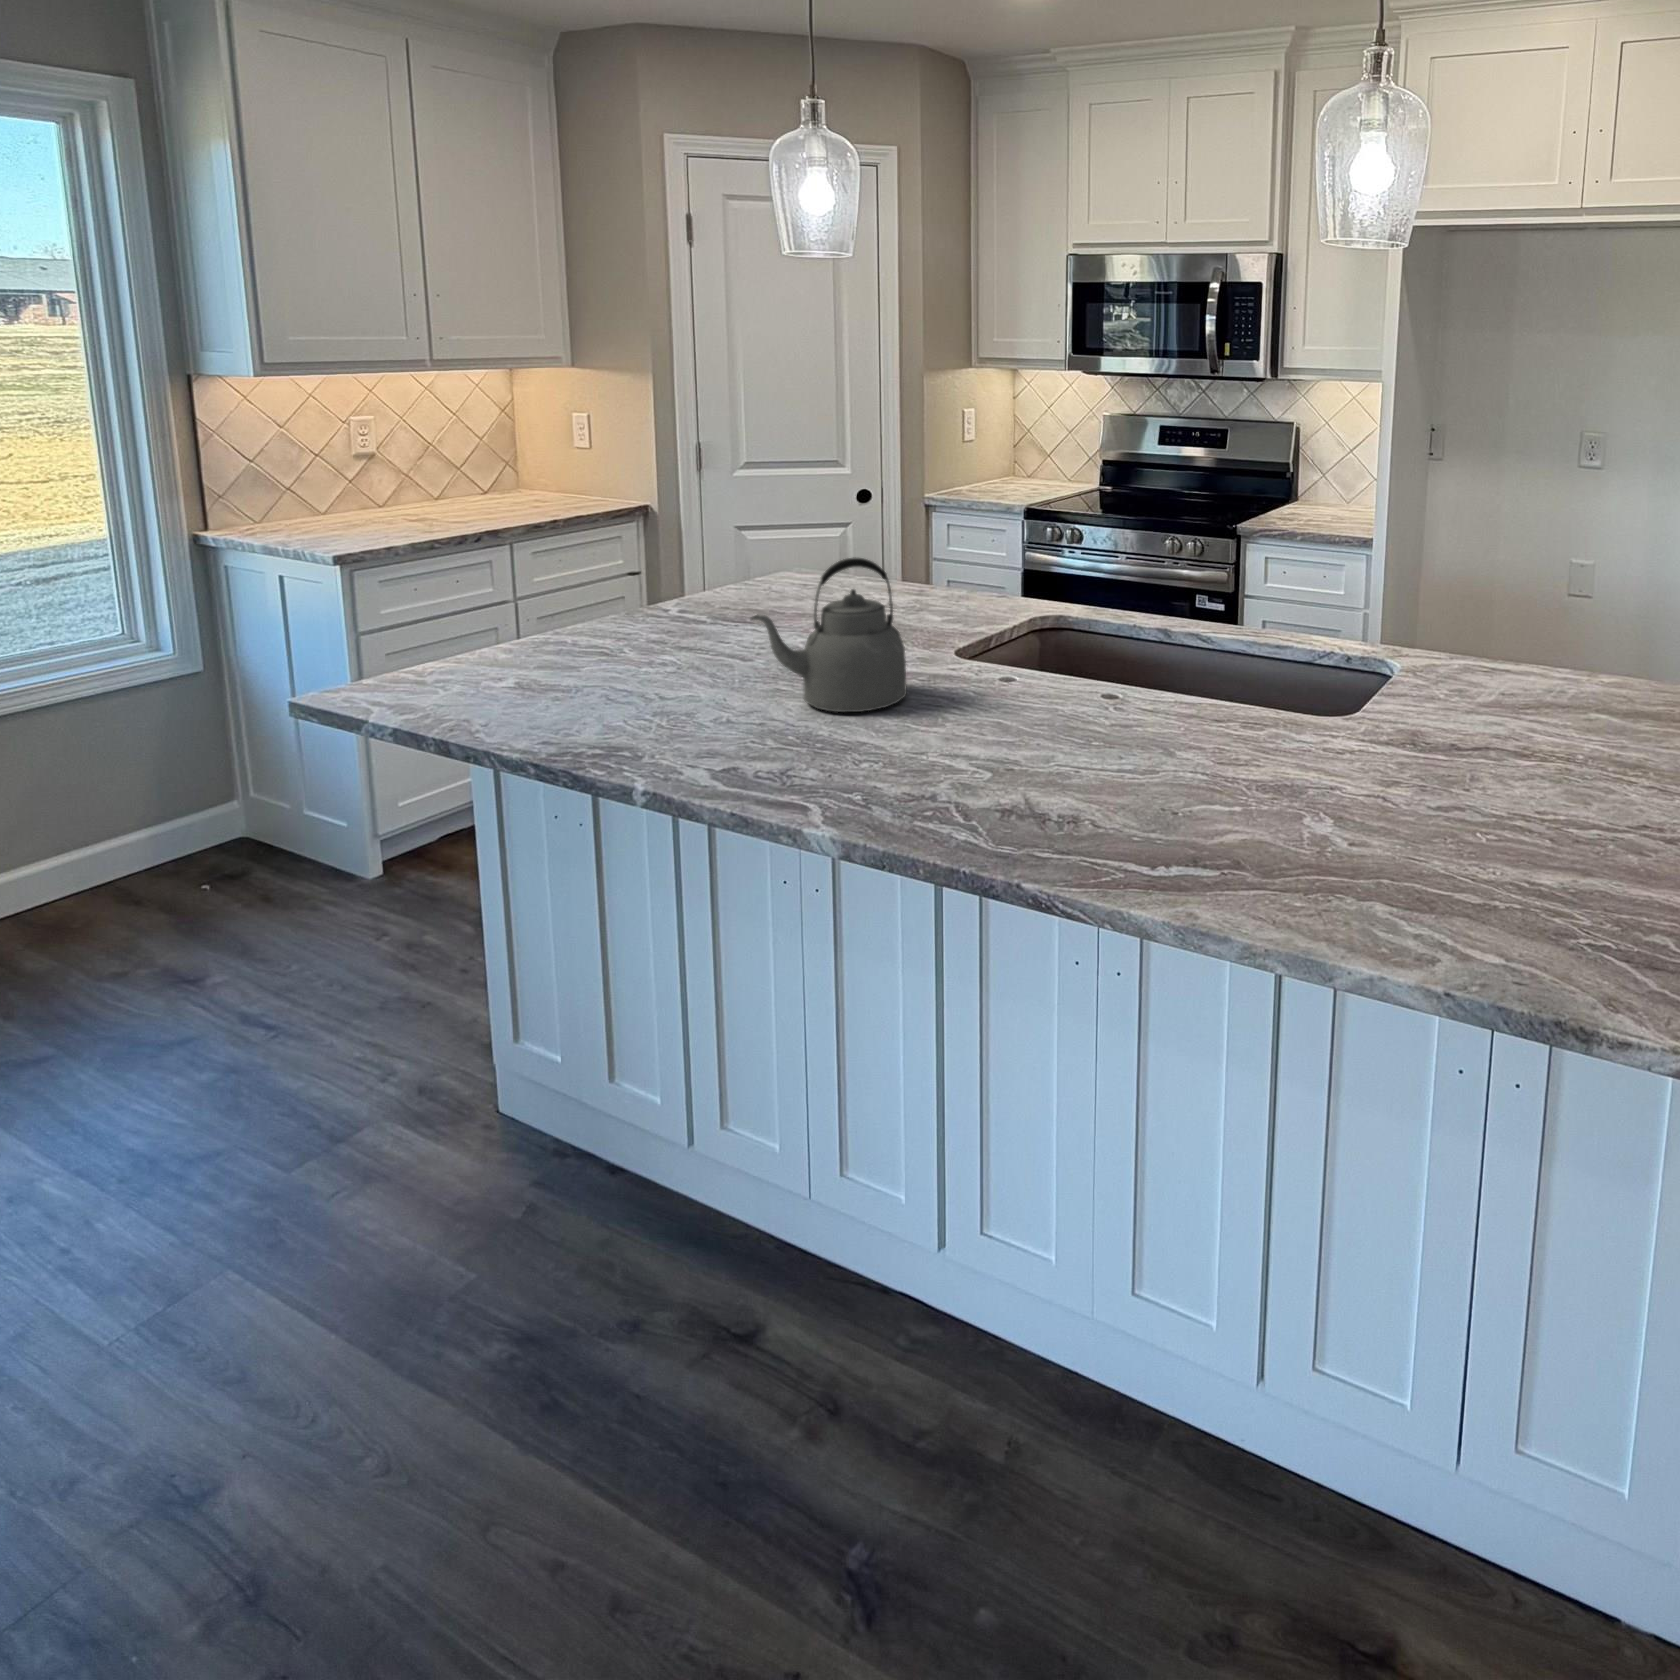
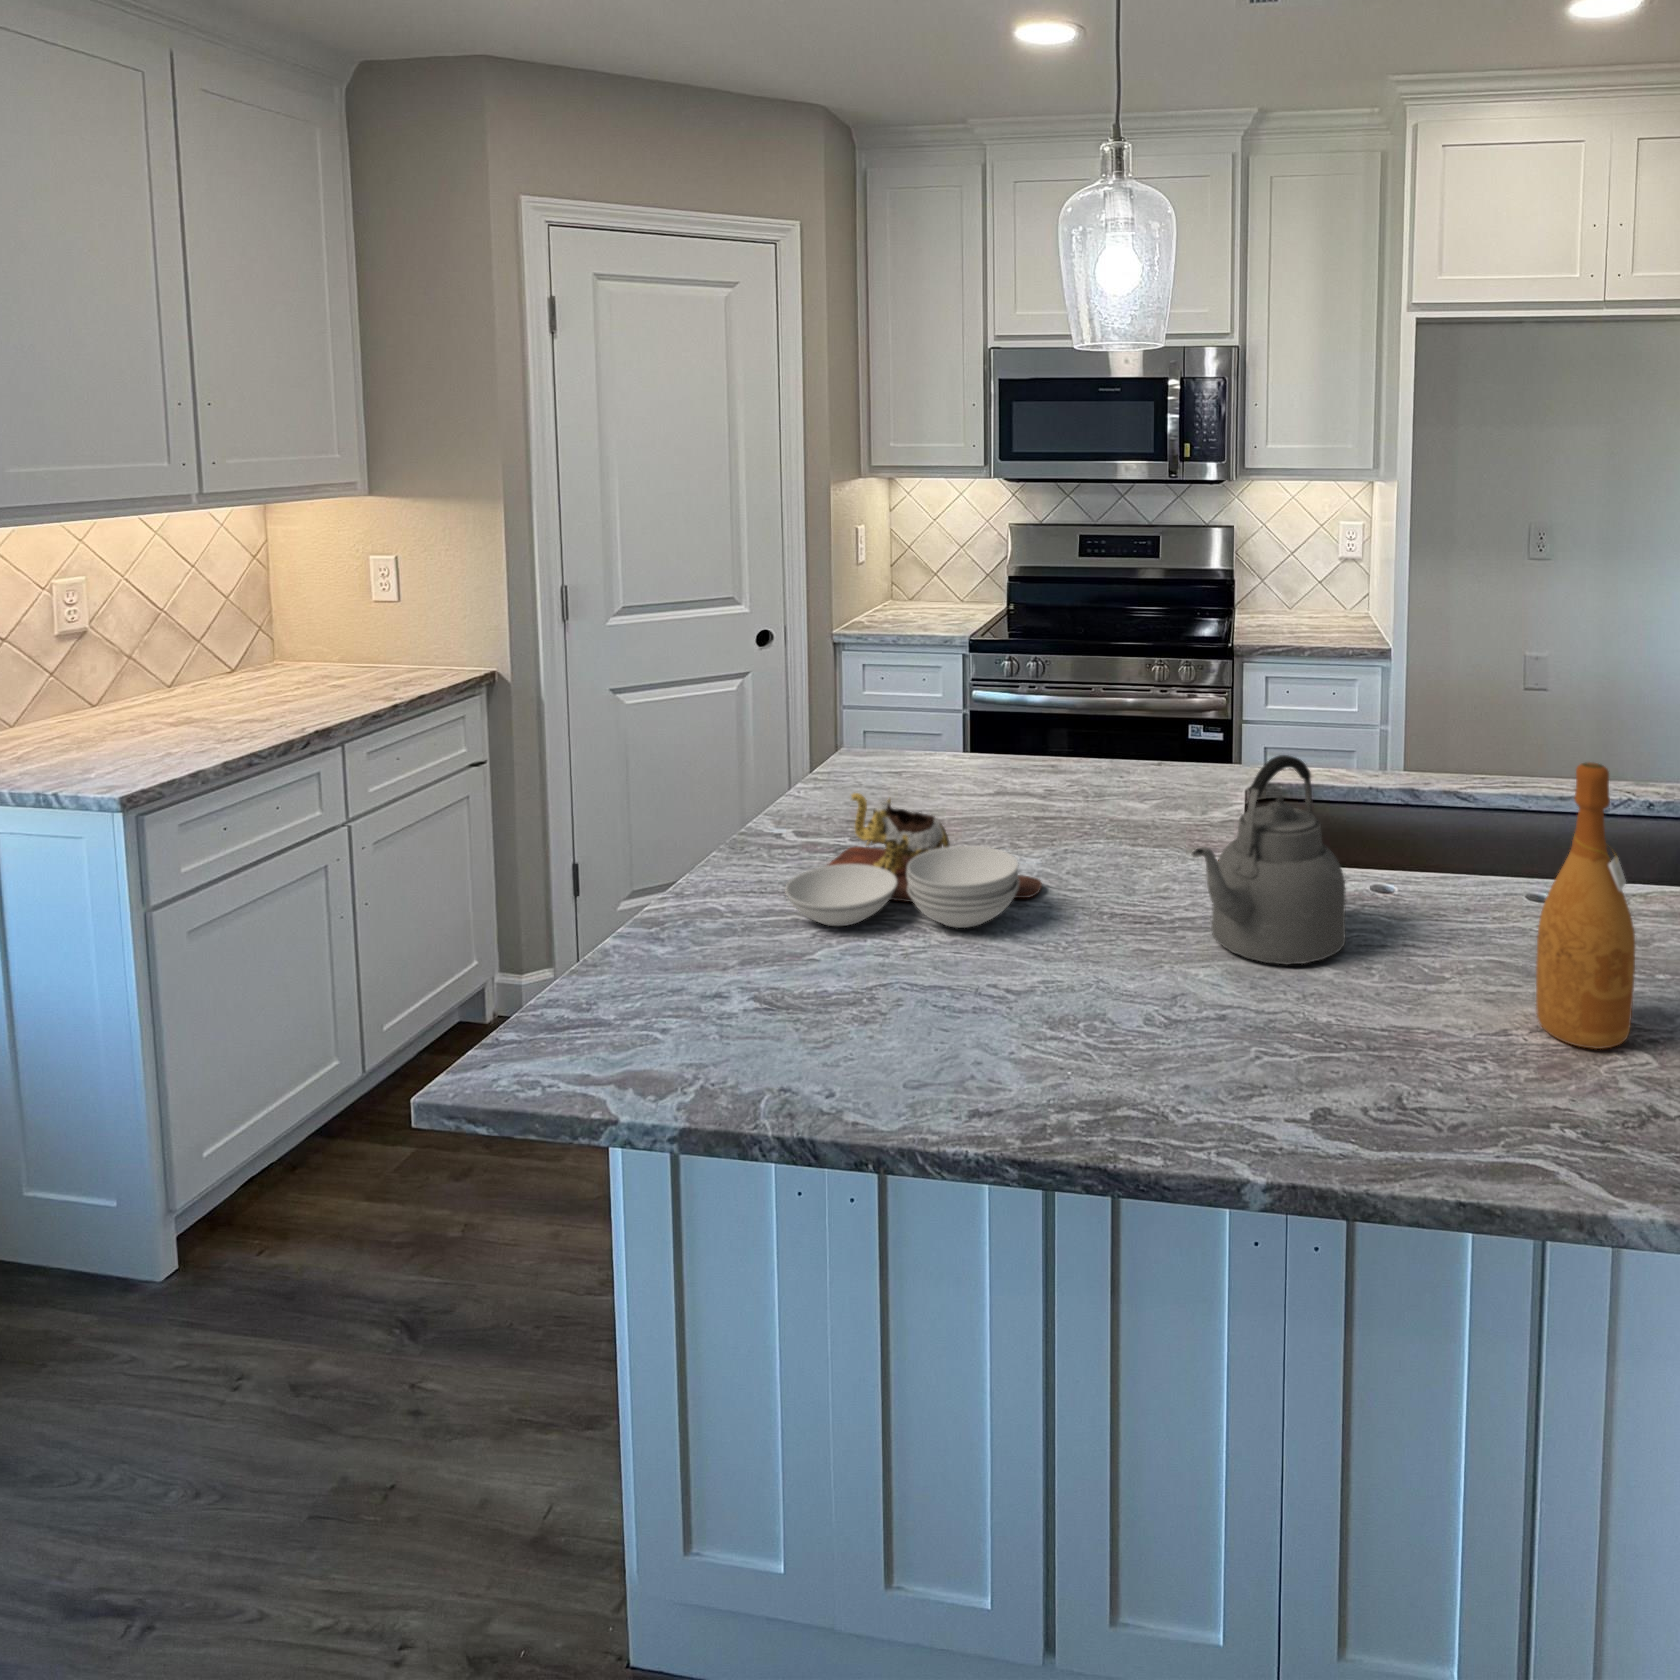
wine bottle: none [917,561,987,780] -> present [1536,762,1635,1049]
cutting board: none [560,574,758,668] -> present [785,793,1042,928]

